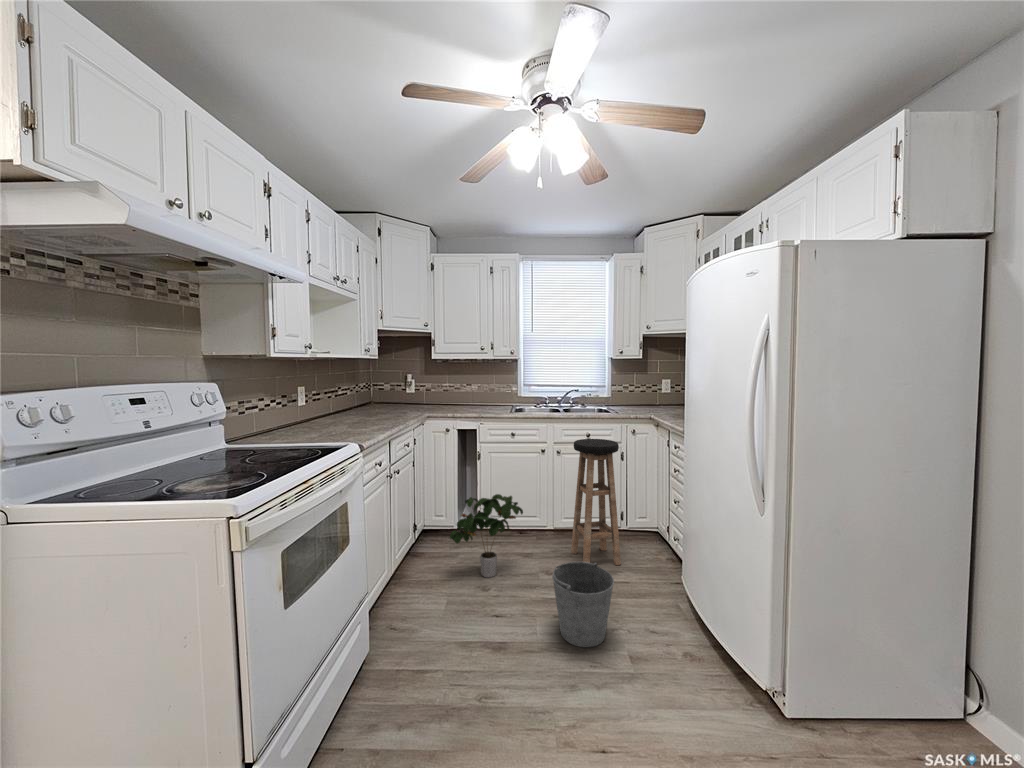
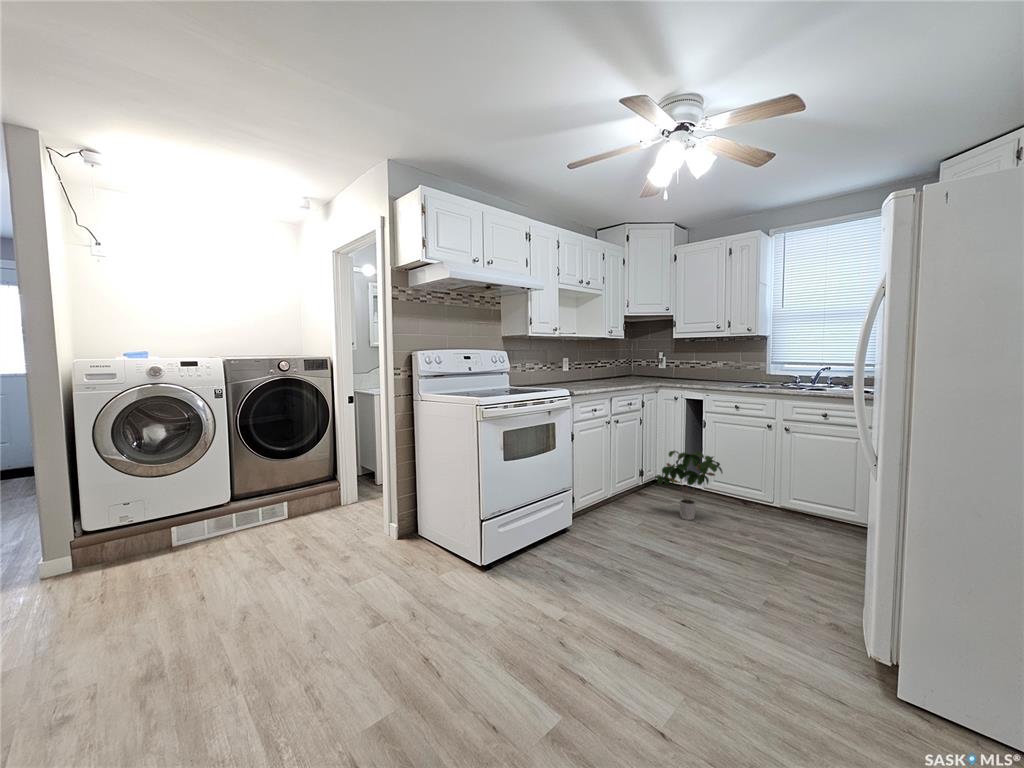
bar stool: present [571,439,621,565] -> none [785,414,842,548]
bucket: present [552,562,614,647] -> none [708,510,769,580]

